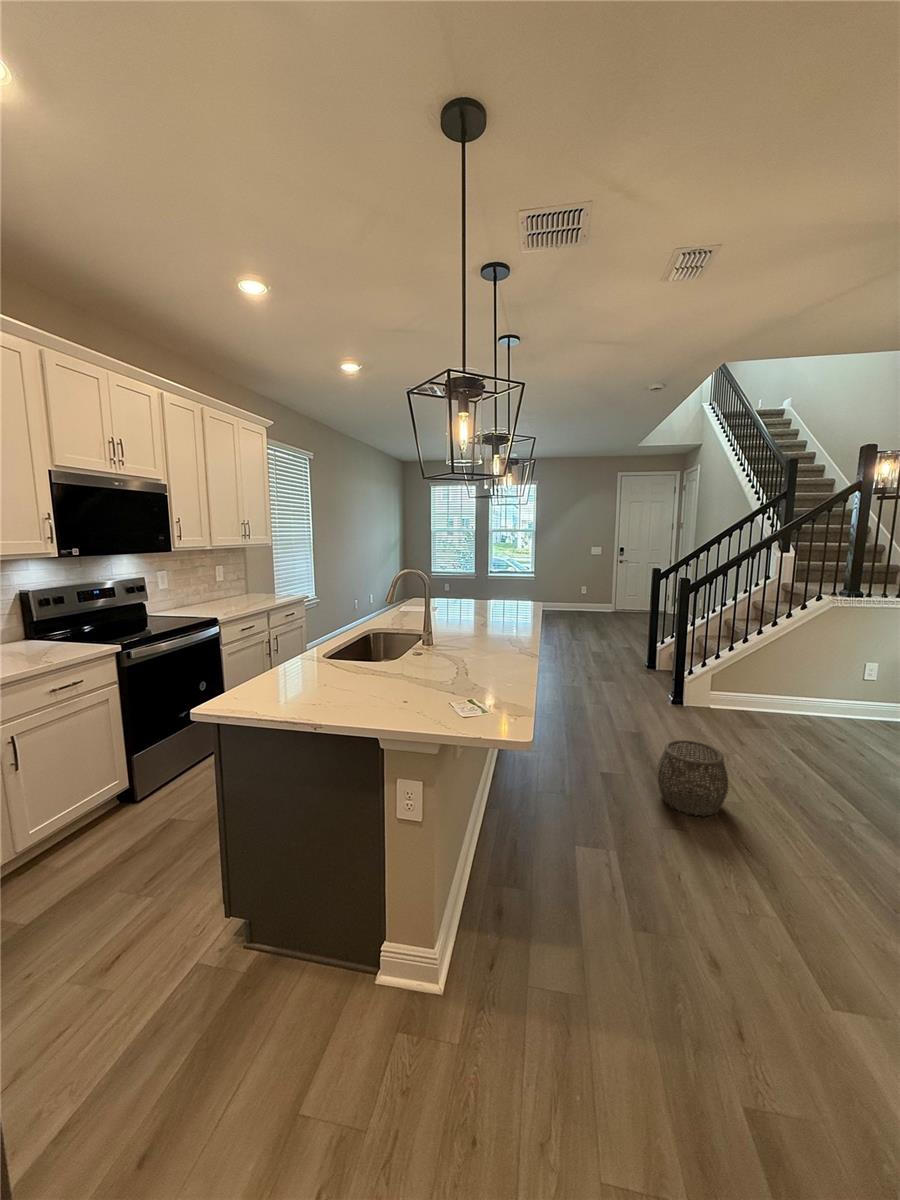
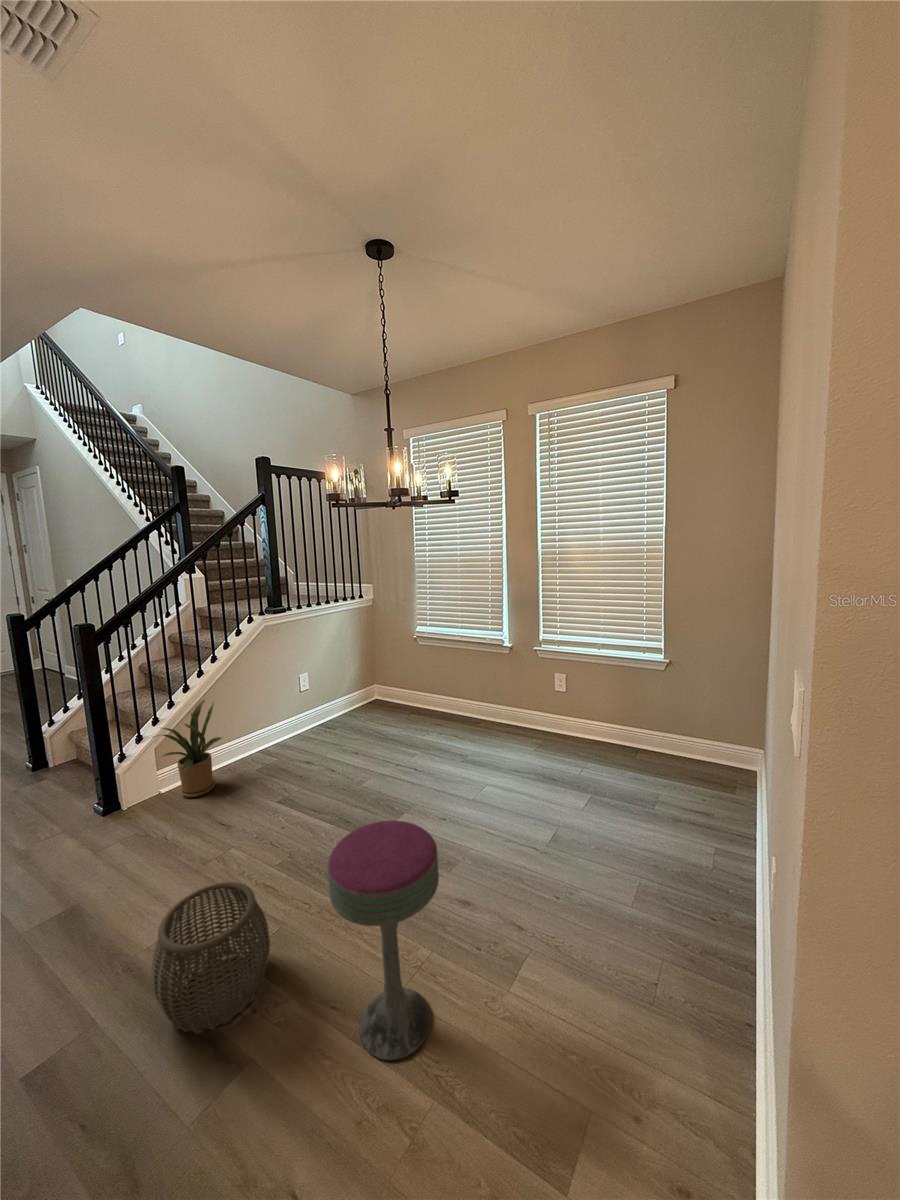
house plant: none [708,652,768,722] -> present [152,699,222,797]
bar stool: none [753,739,854,906] -> present [327,821,439,1061]

